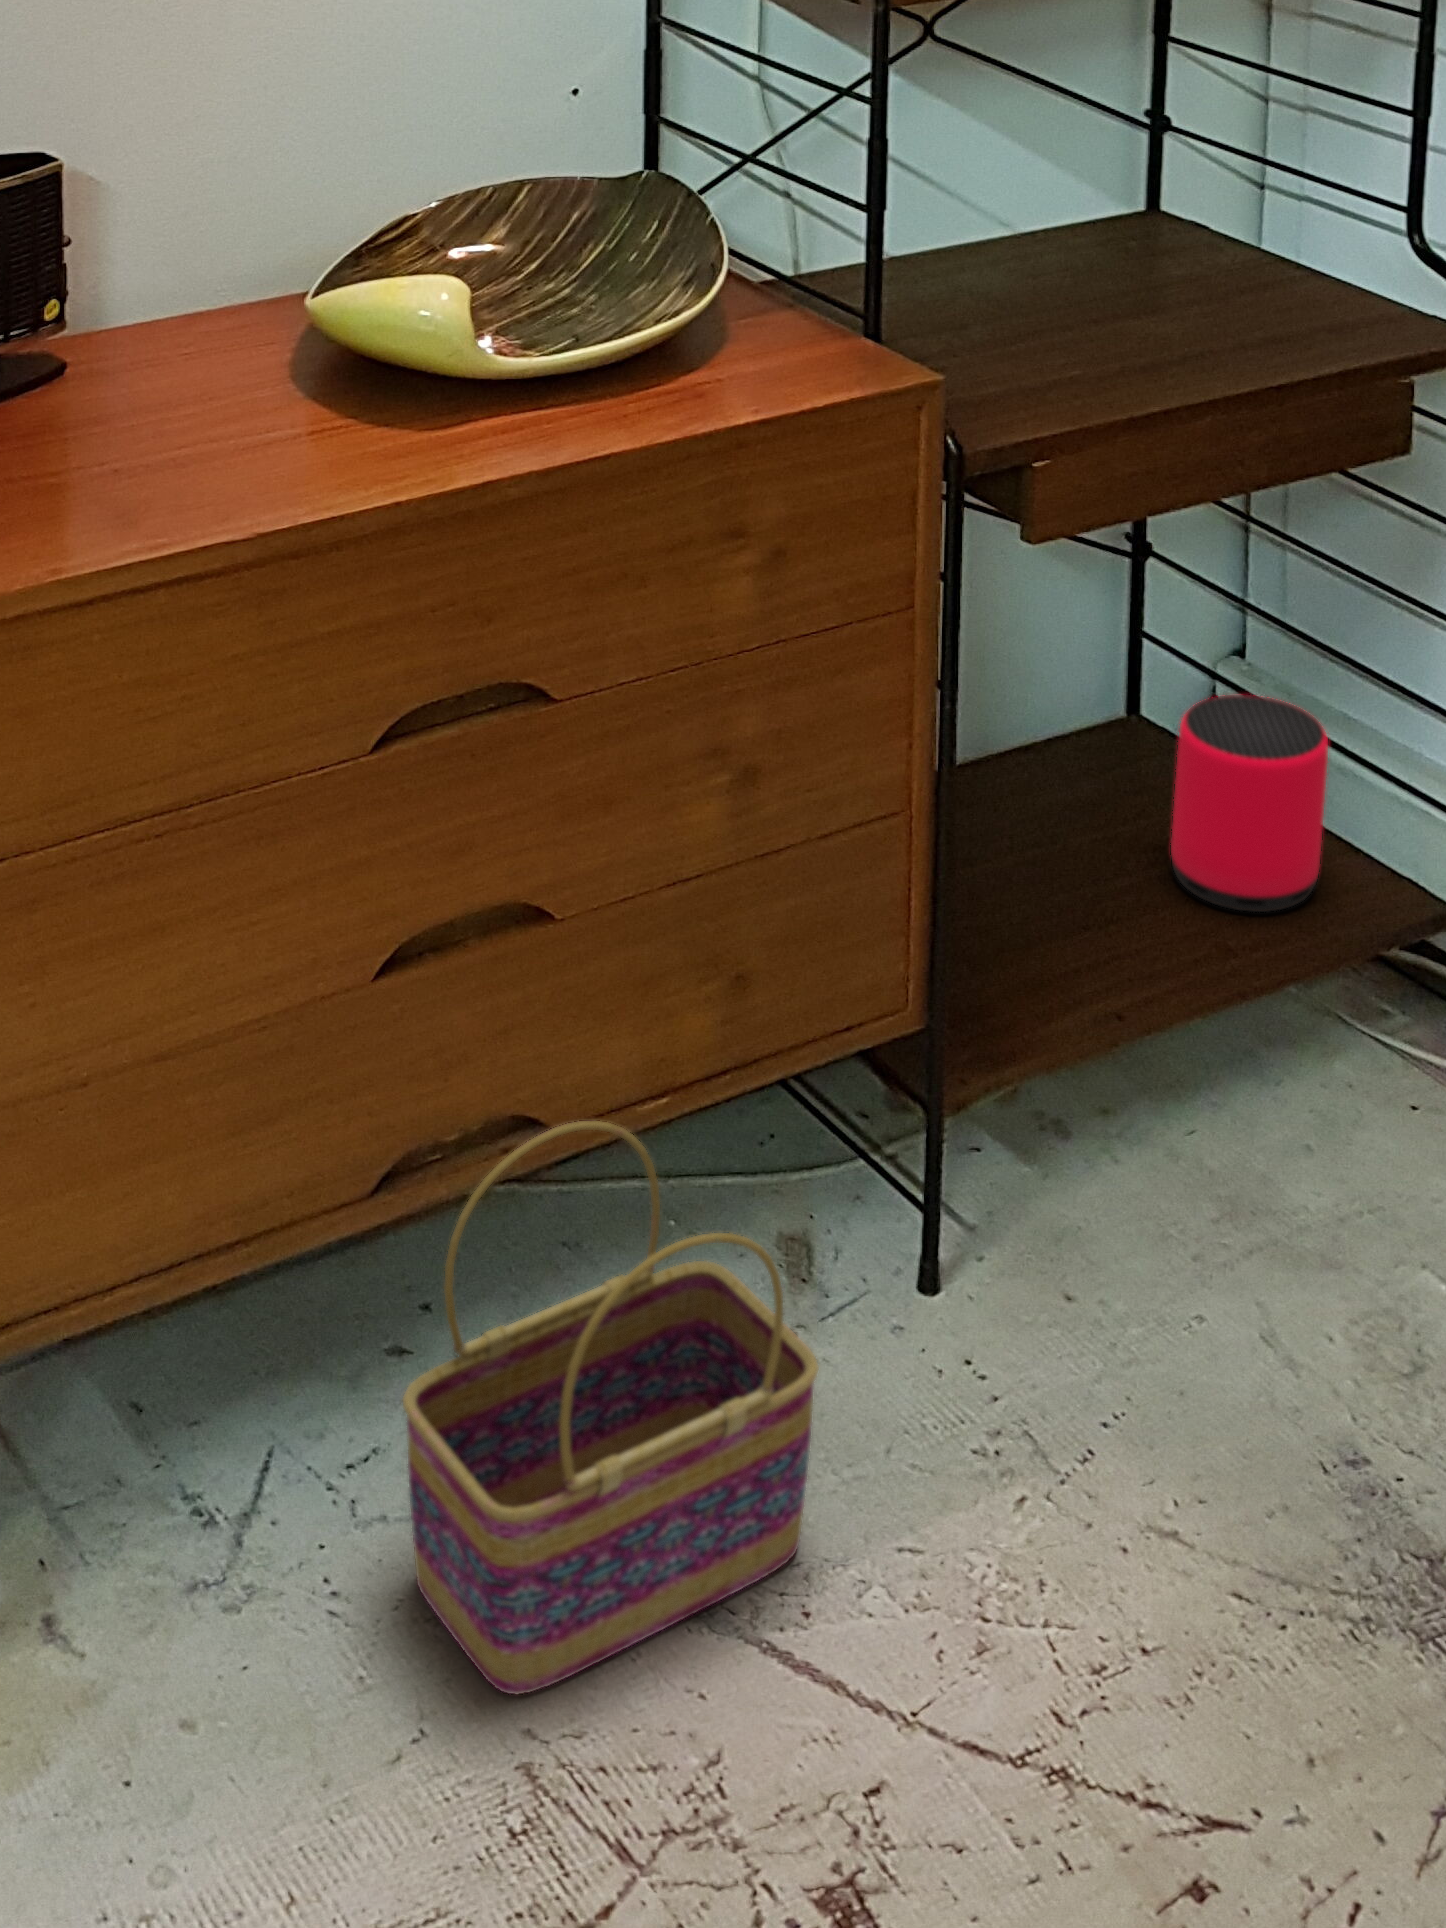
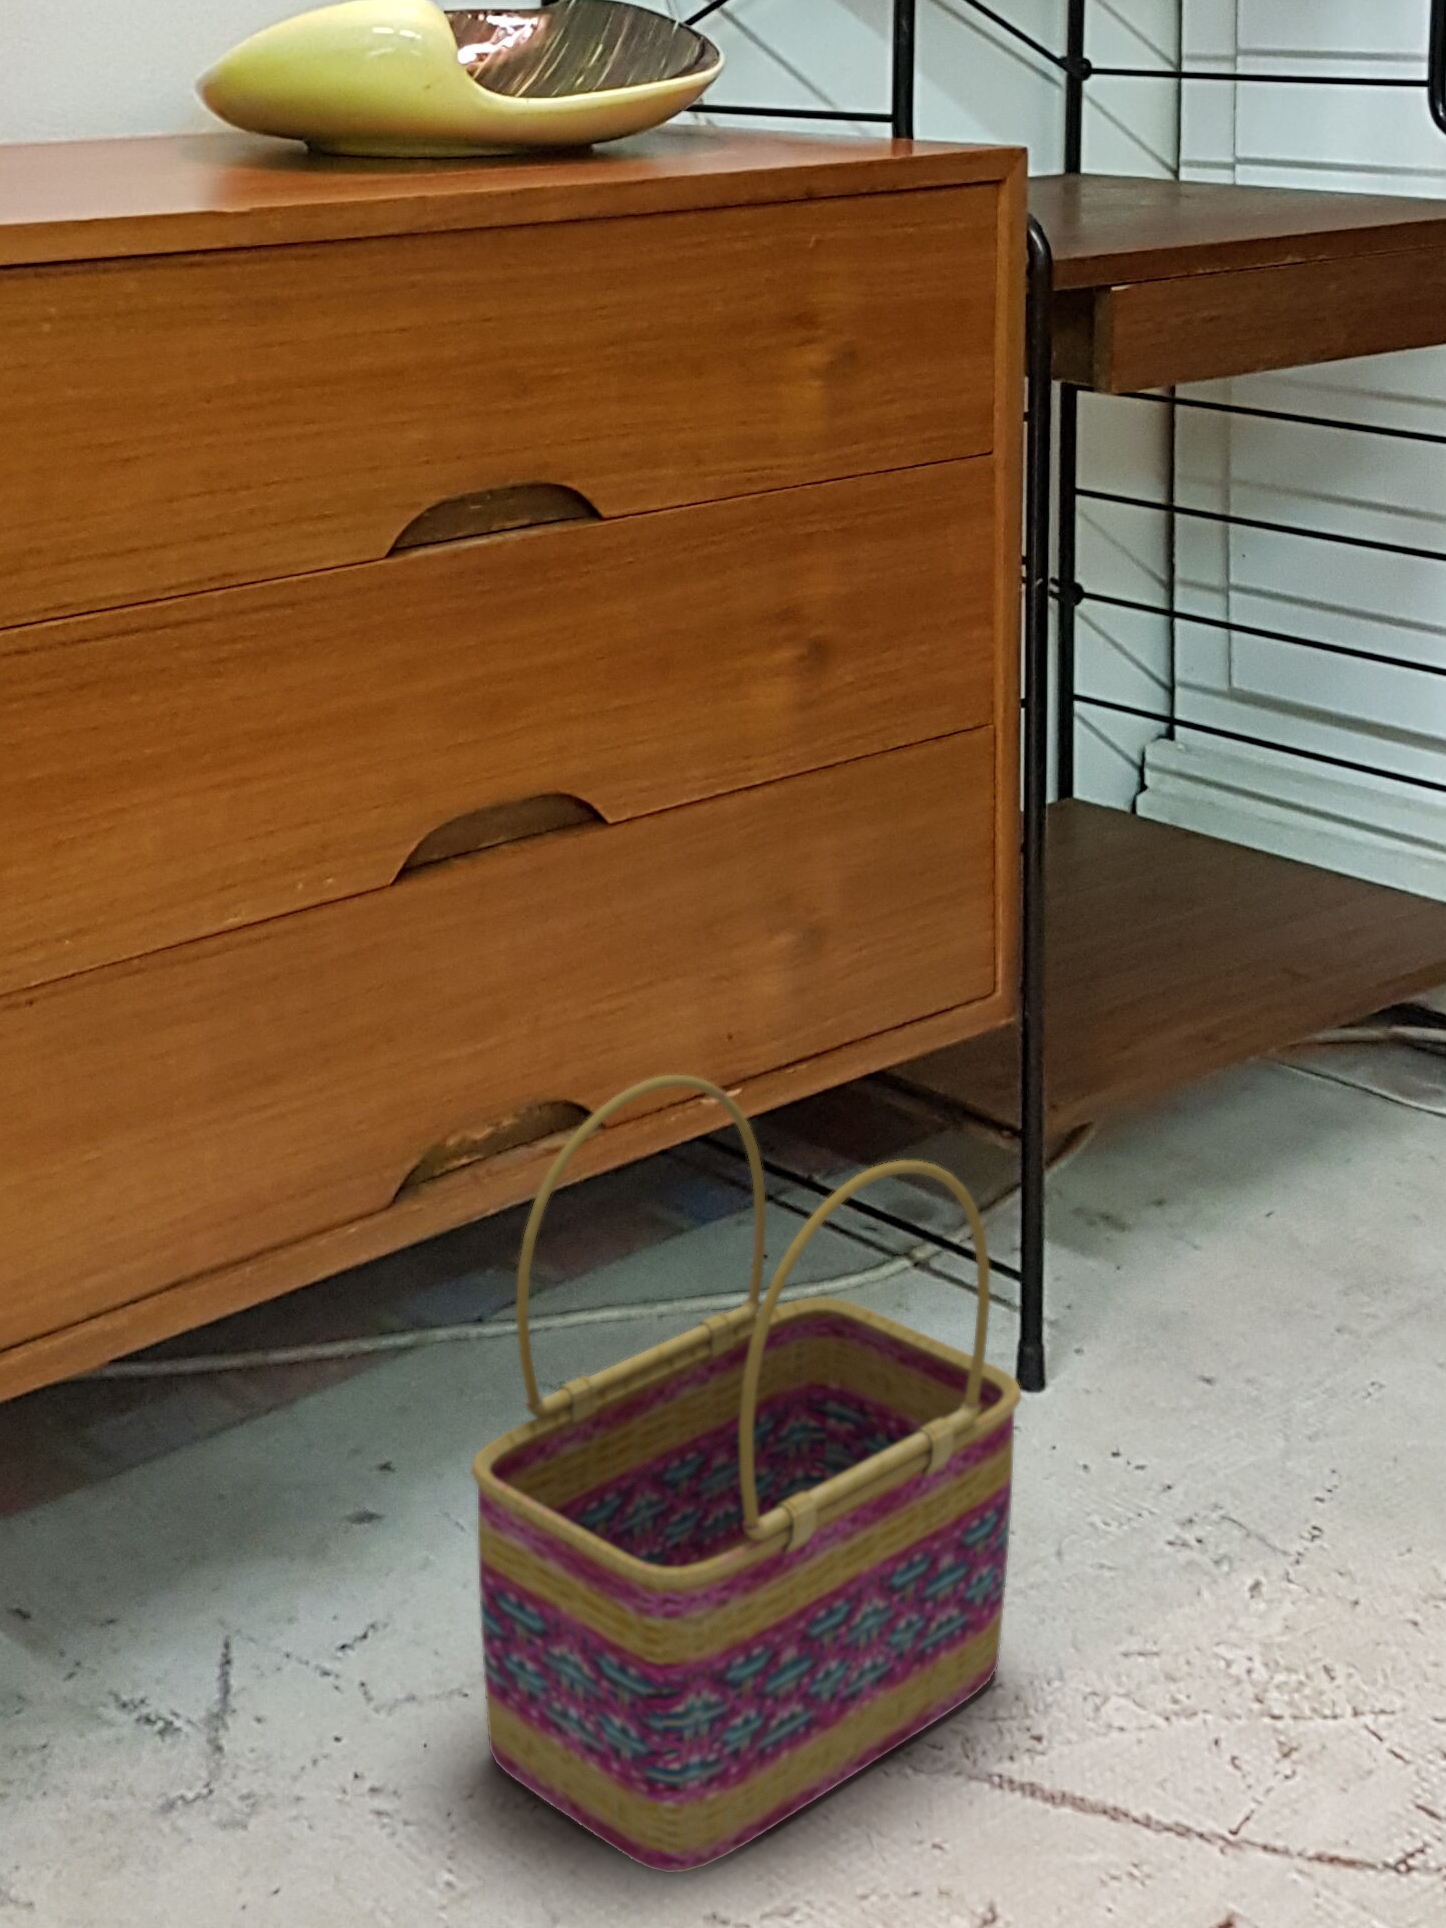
speaker: present [1171,695,1328,912] -> none [1186,705,1372,947]

